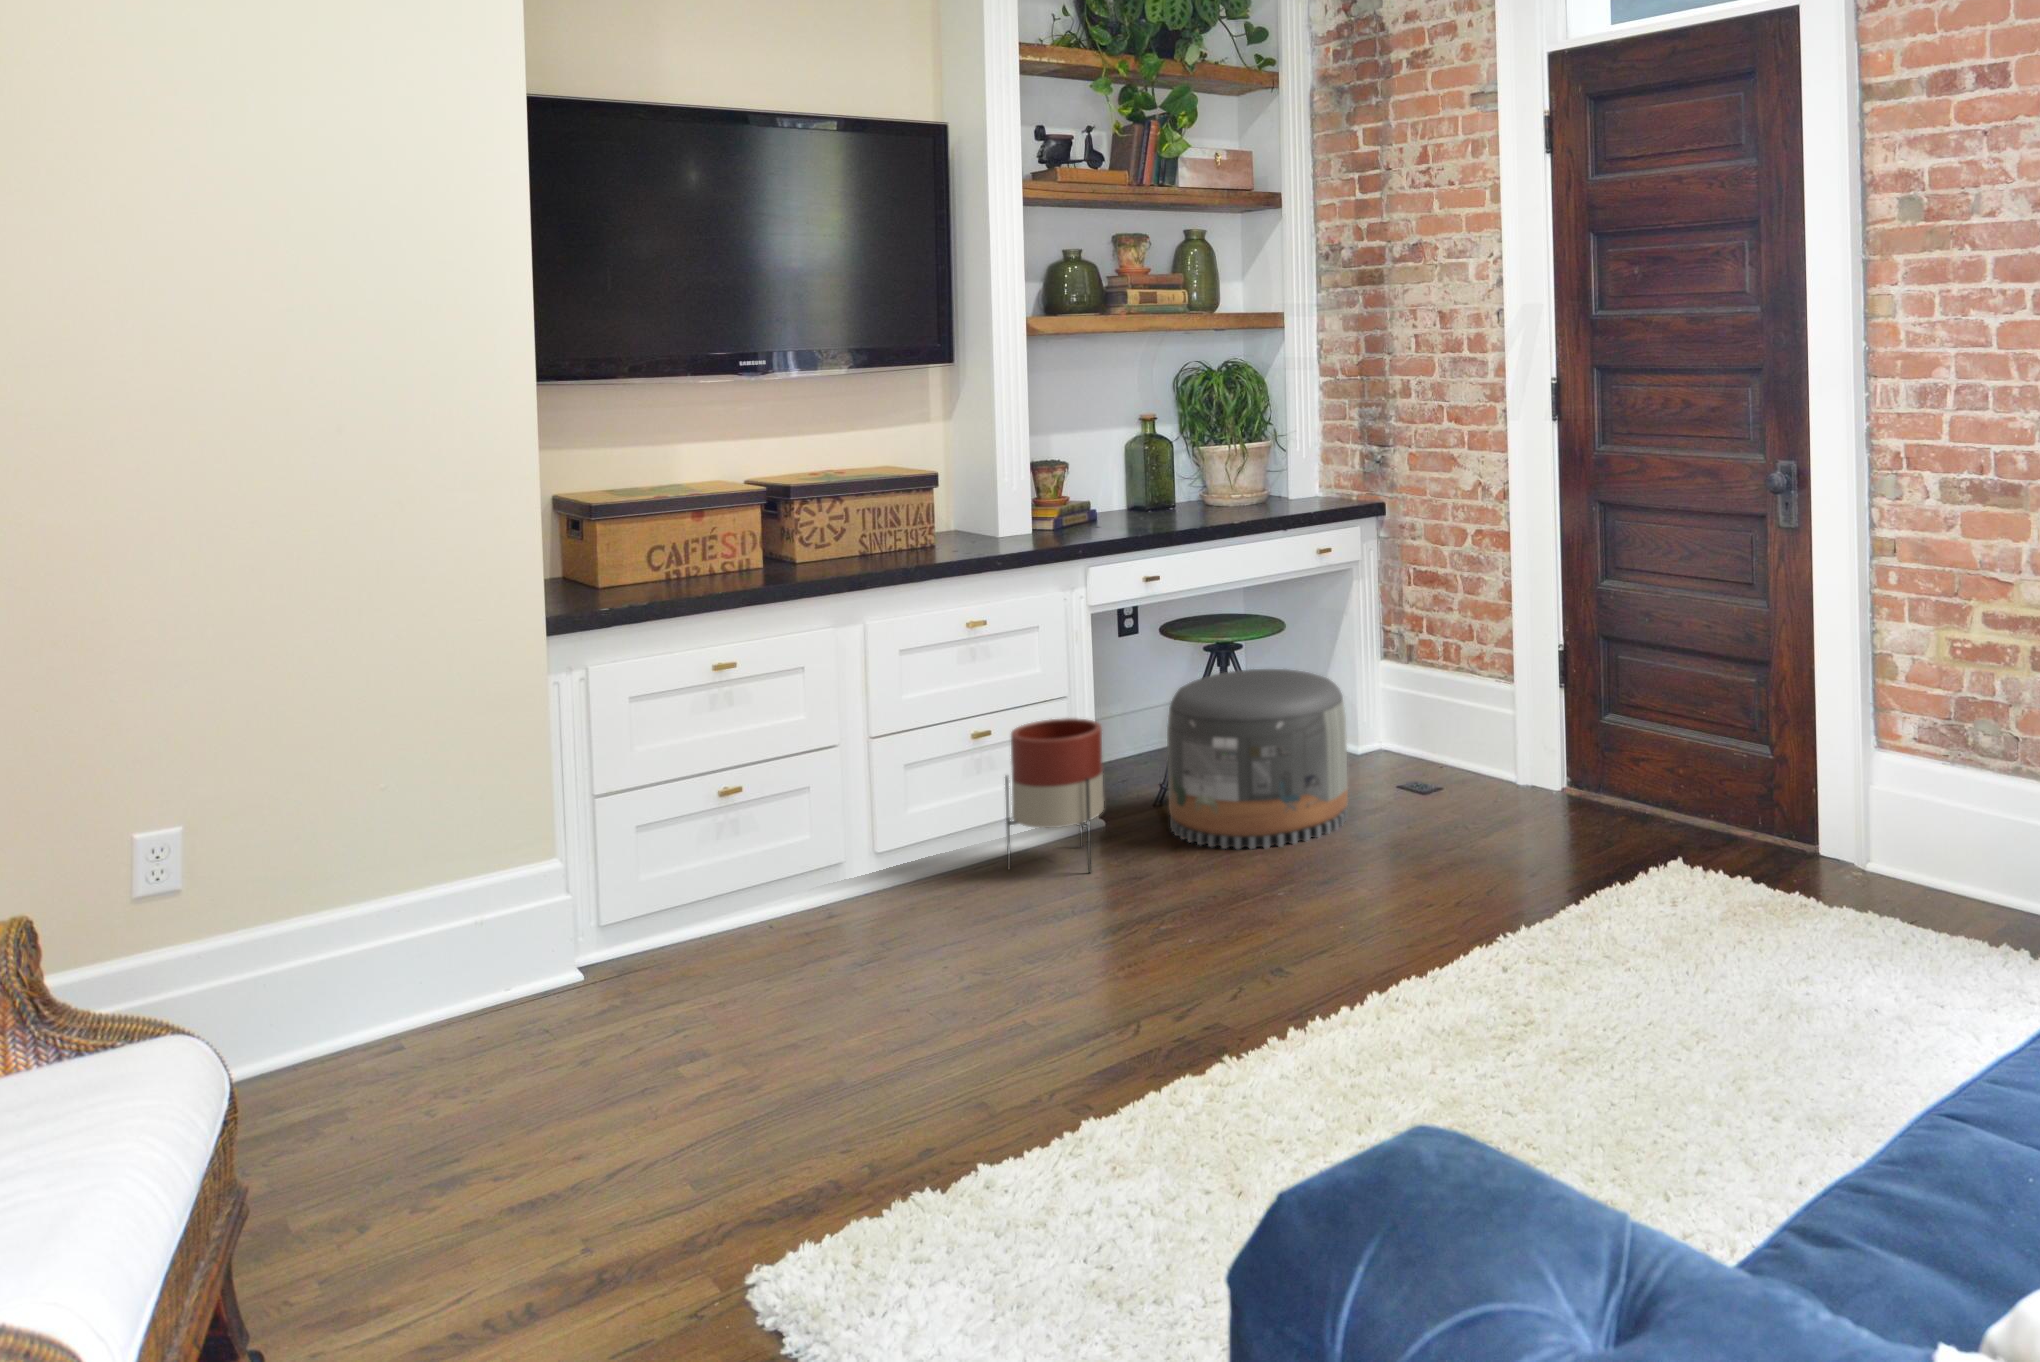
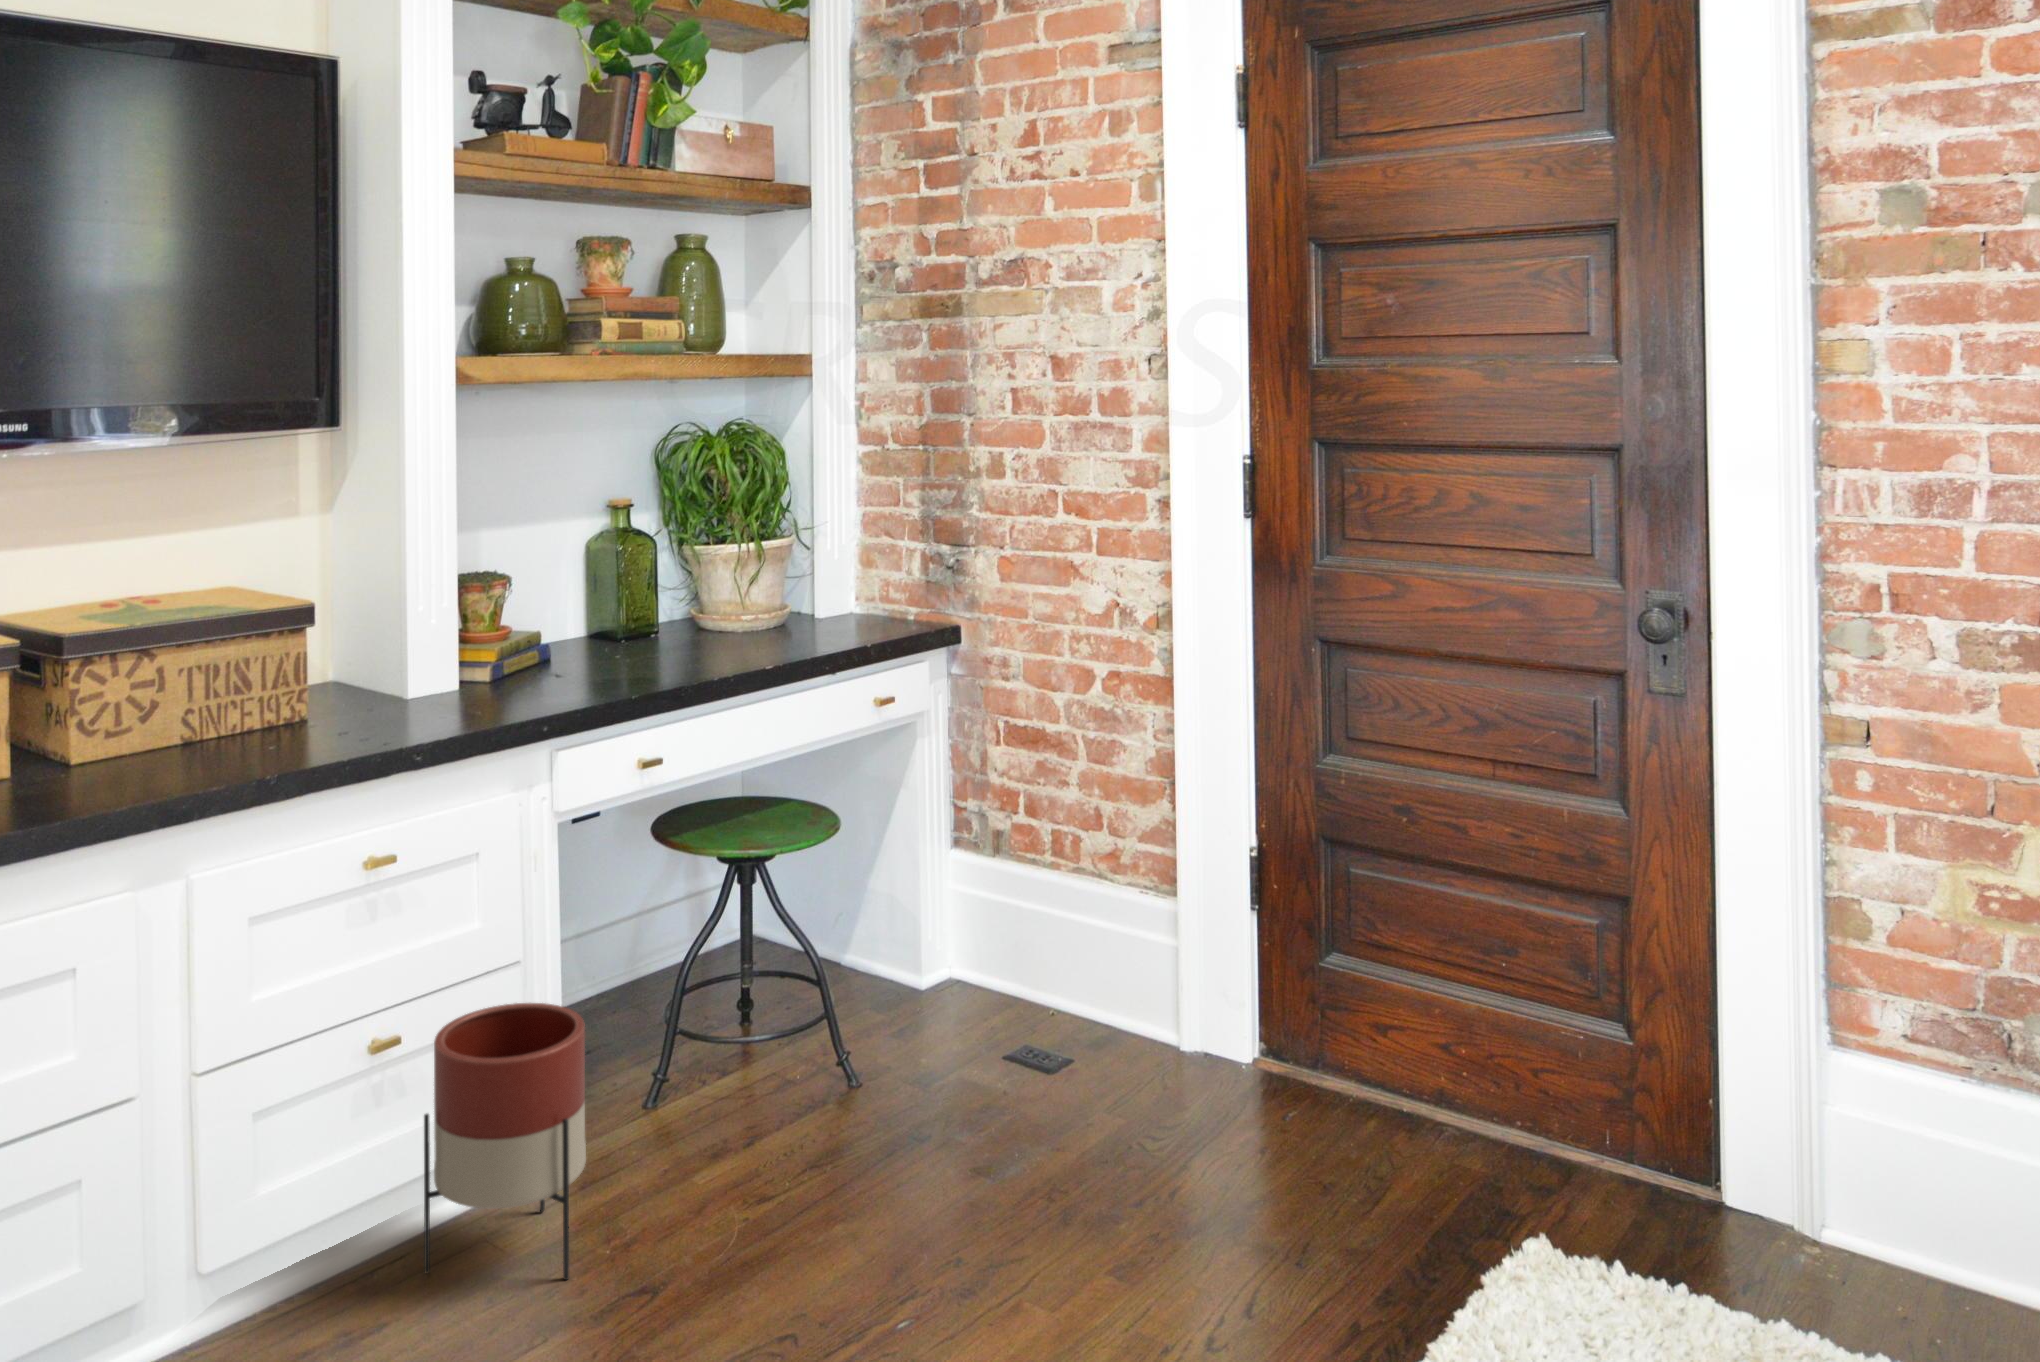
pouf: present [1167,669,1348,849] -> none [677,893,955,1213]

